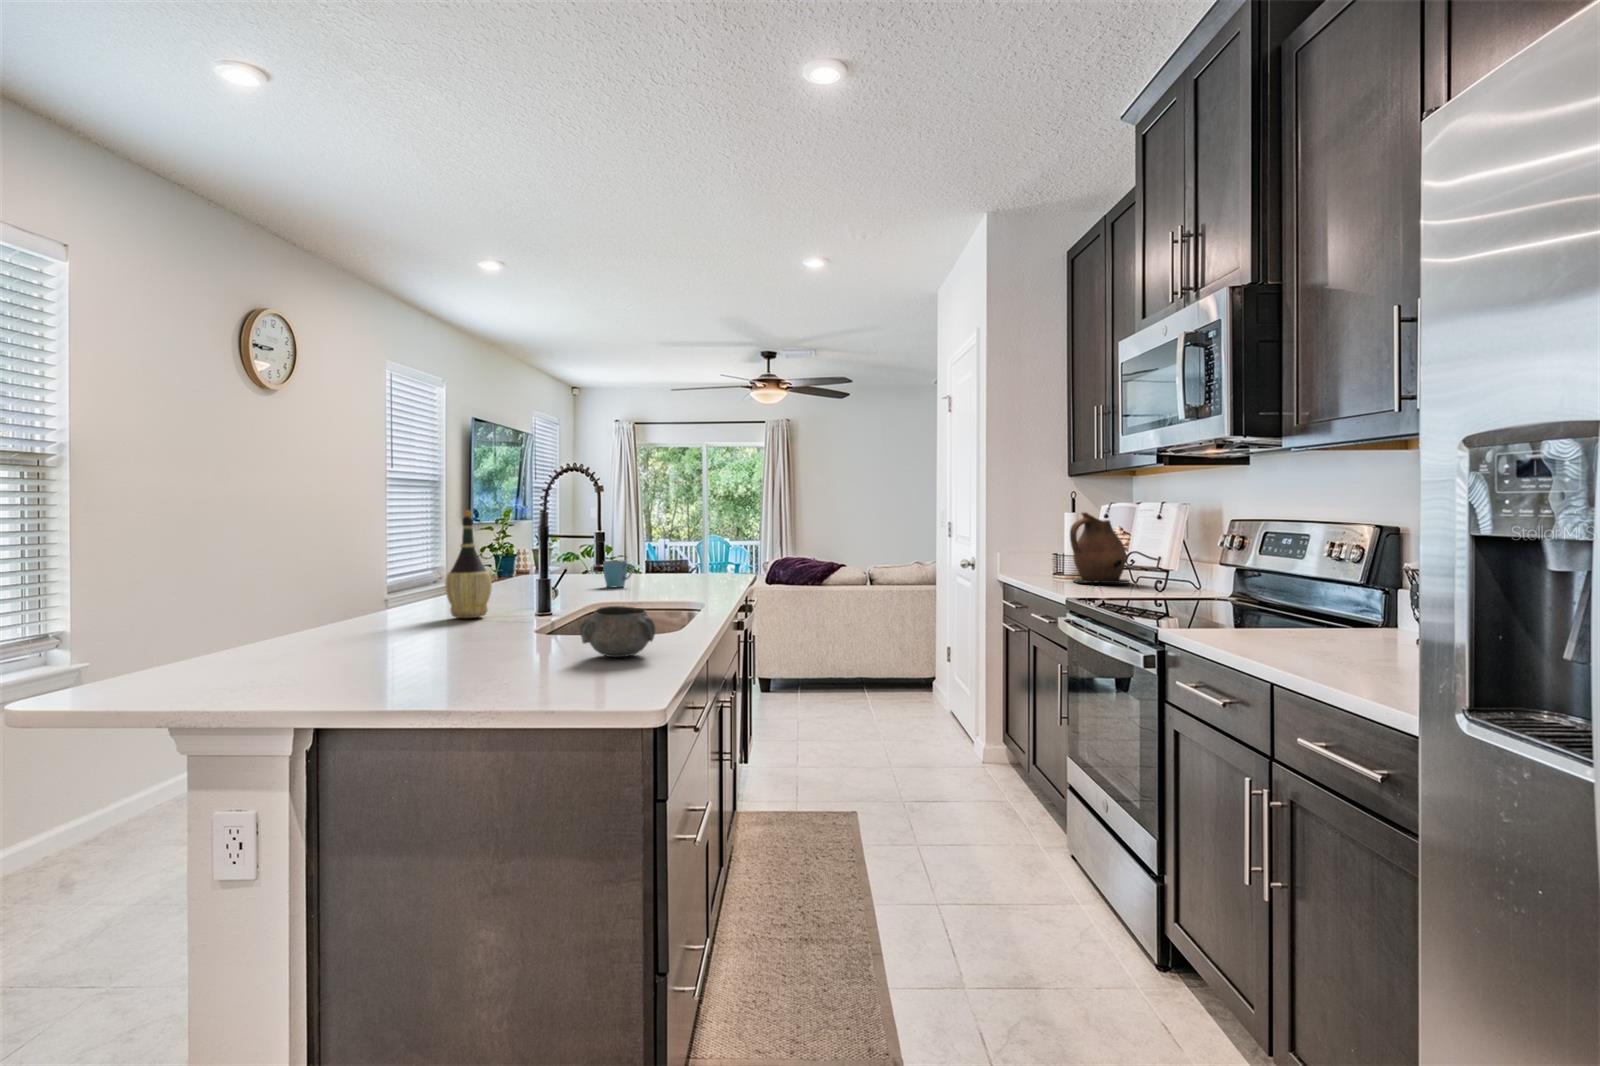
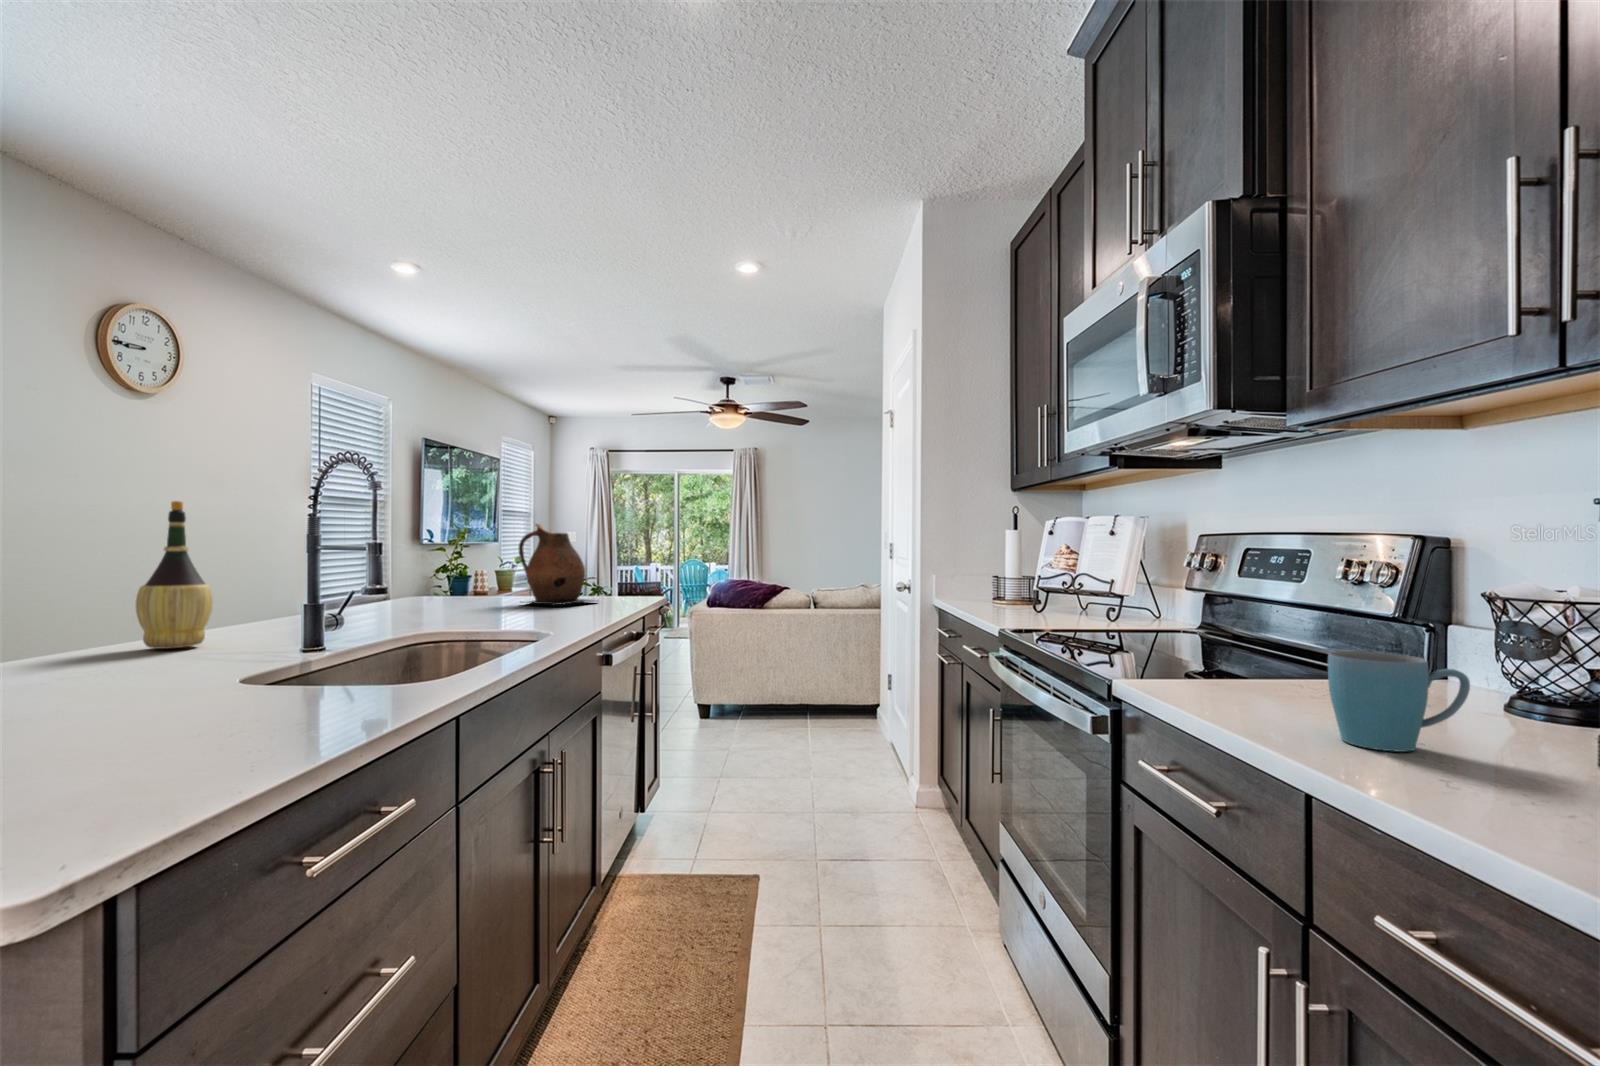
ceramic pitcher: present [1070,512,1130,584] -> present [519,524,597,605]
mug: present [603,560,633,587] -> present [1328,651,1470,752]
decorative bowl: present [580,606,655,657] -> none [124,639,283,727]

